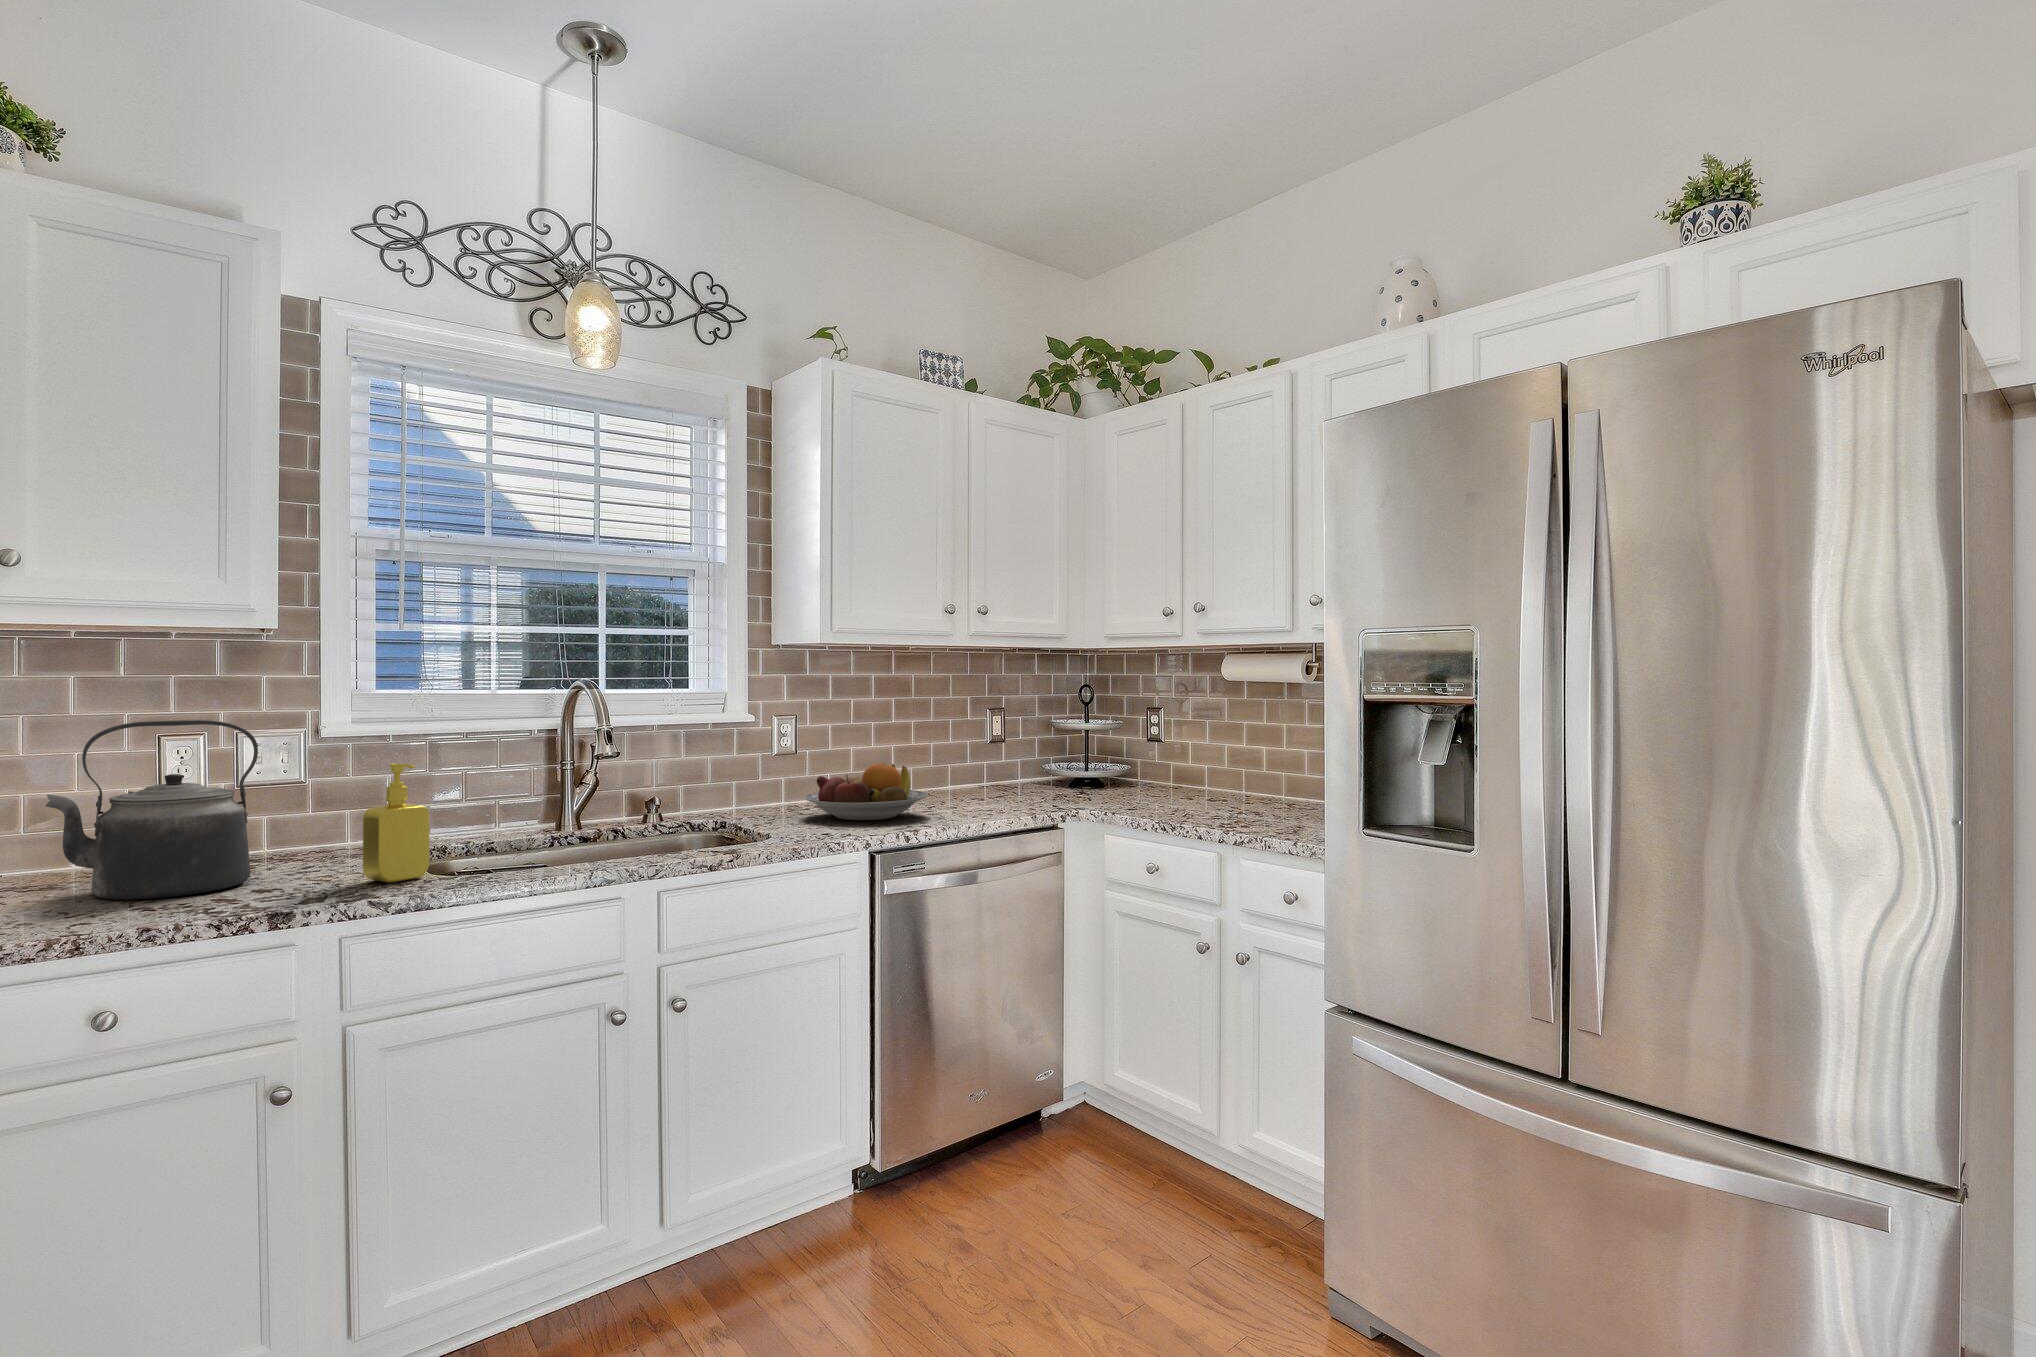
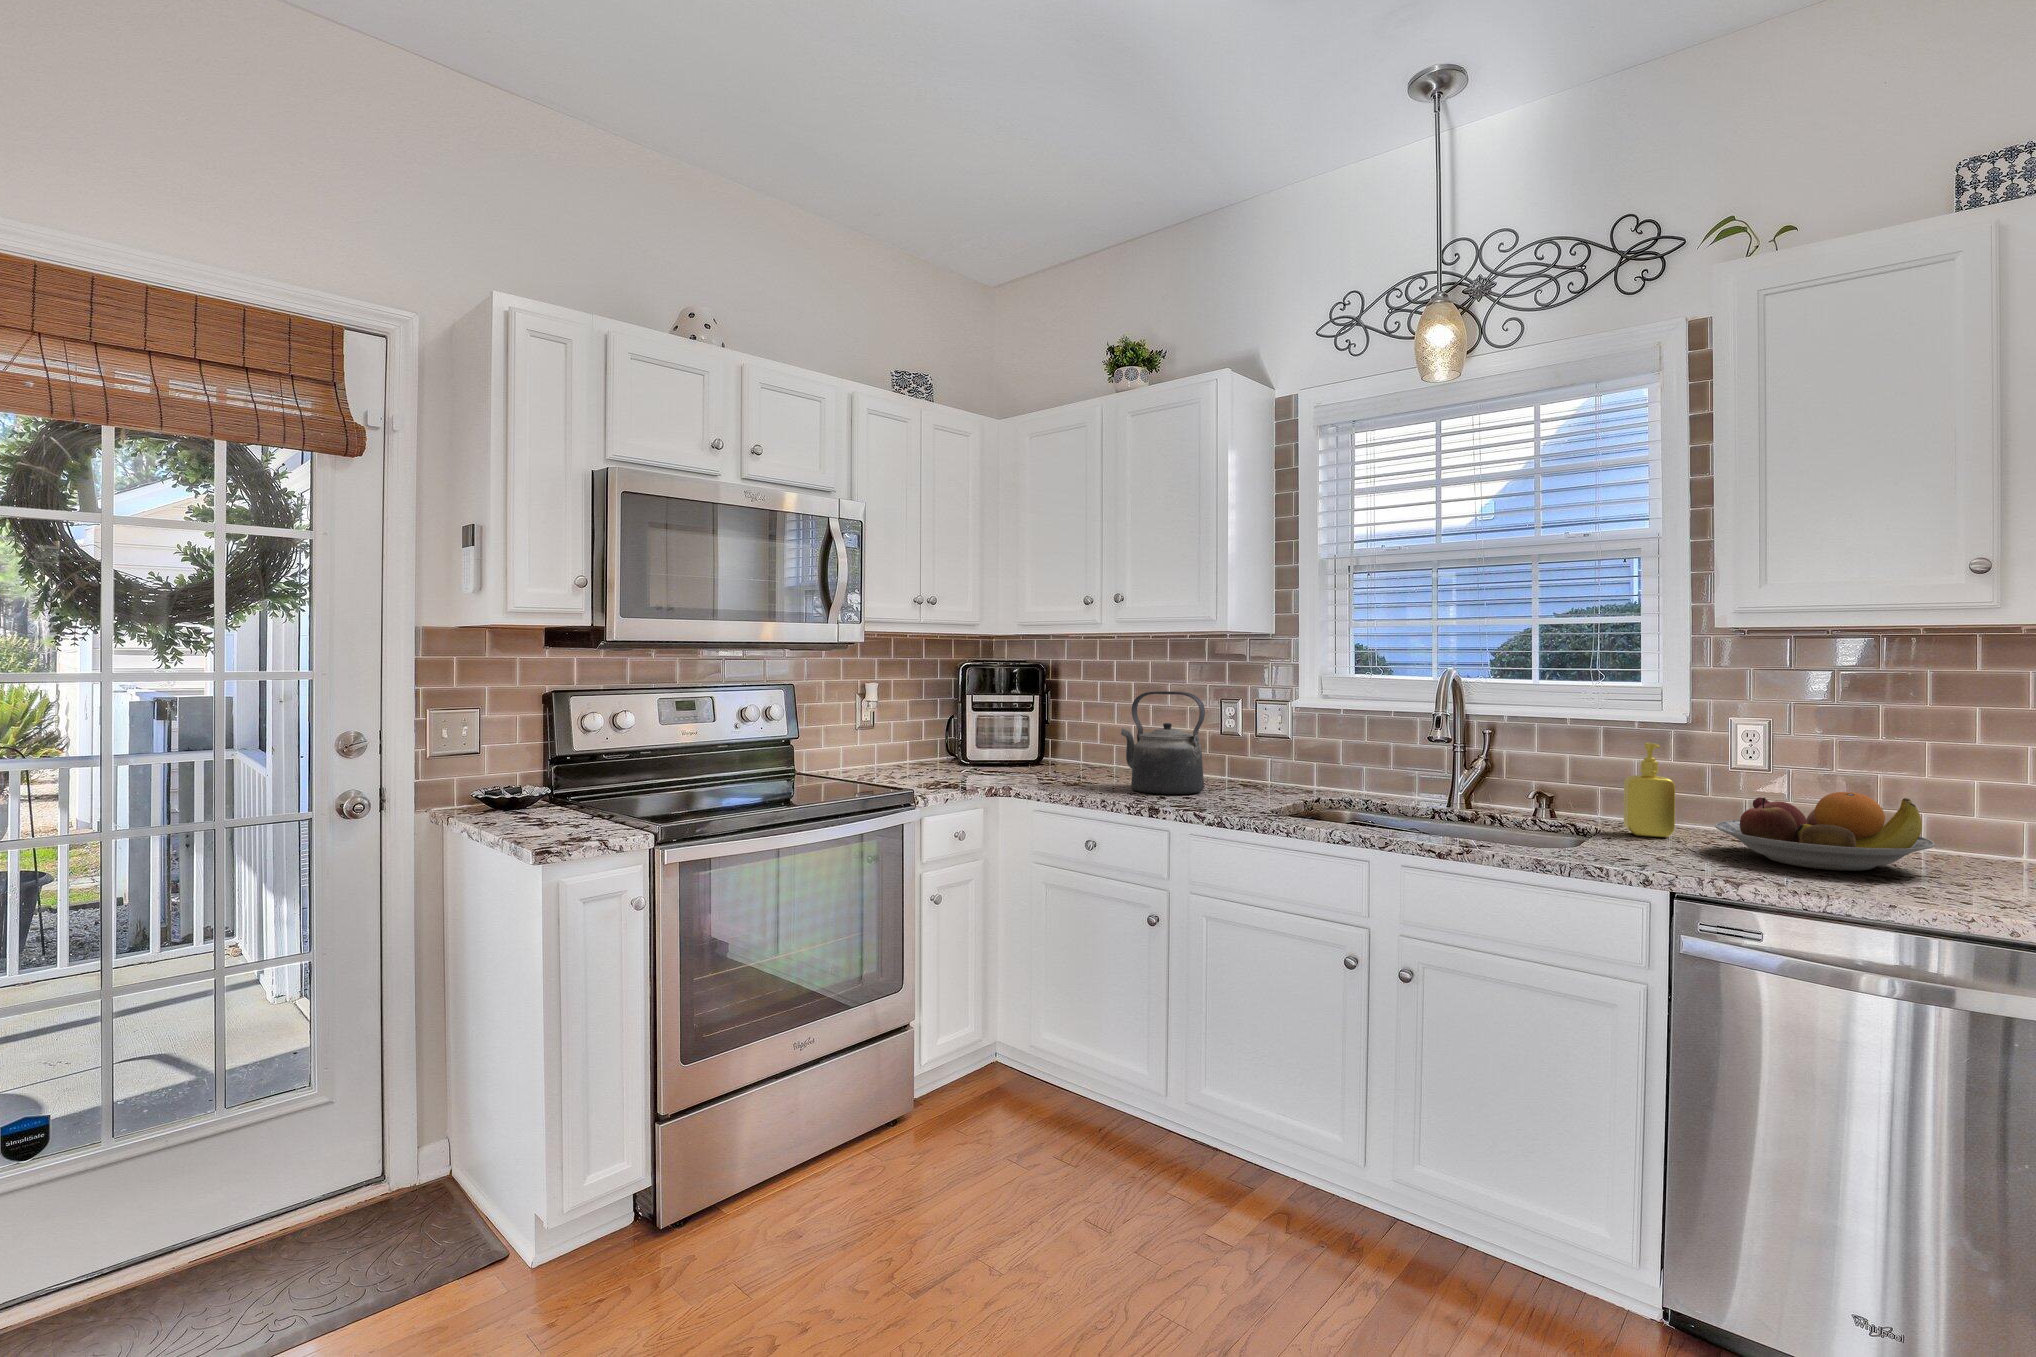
soap dispenser: present [363,763,429,883] -> present [1624,743,1675,837]

